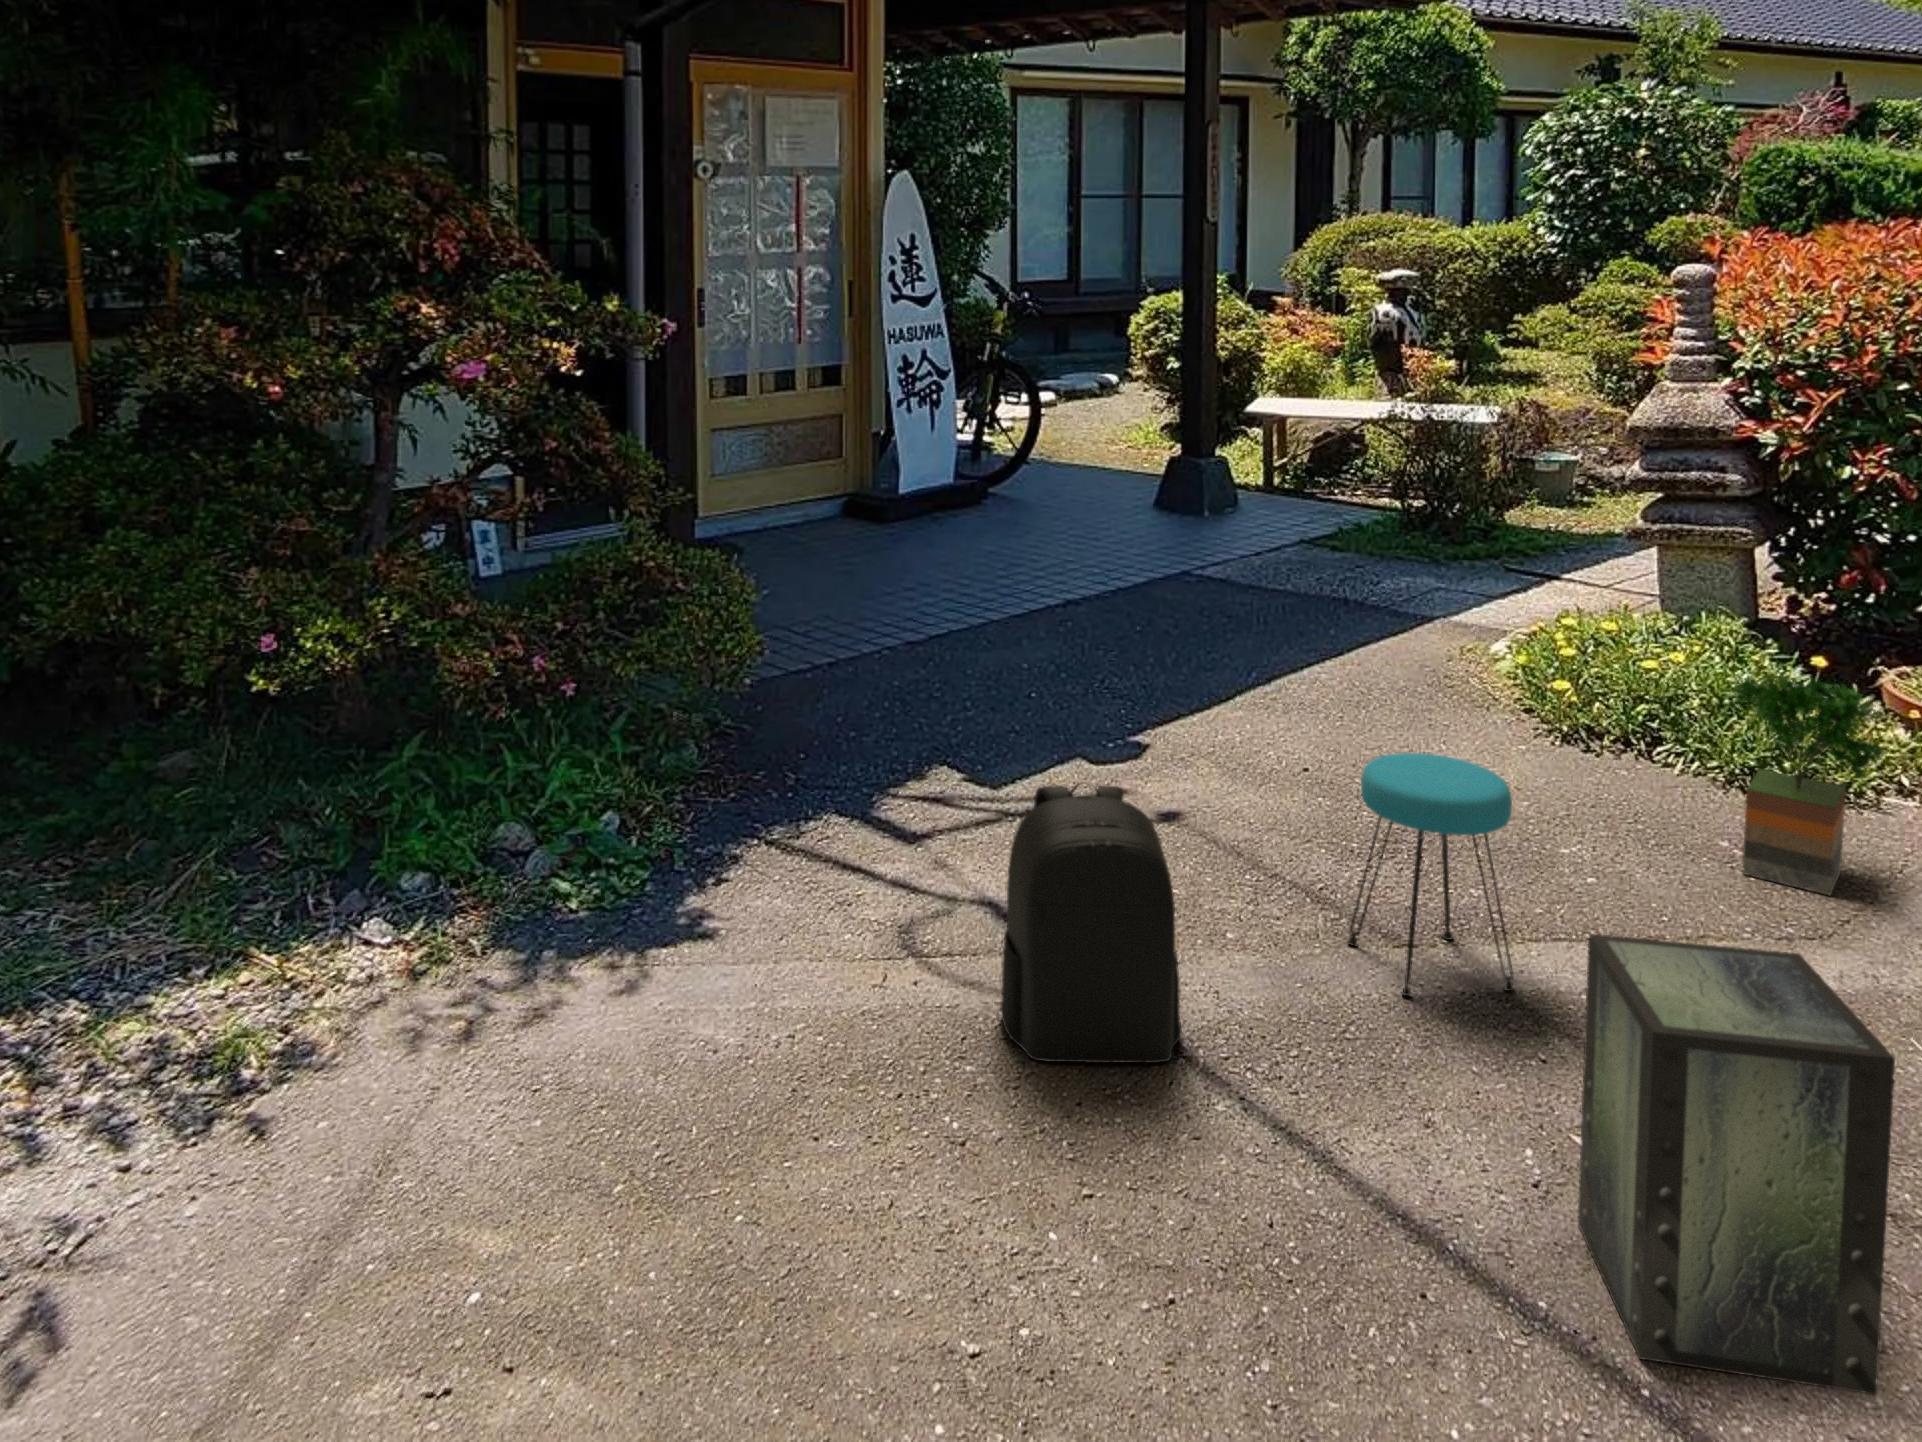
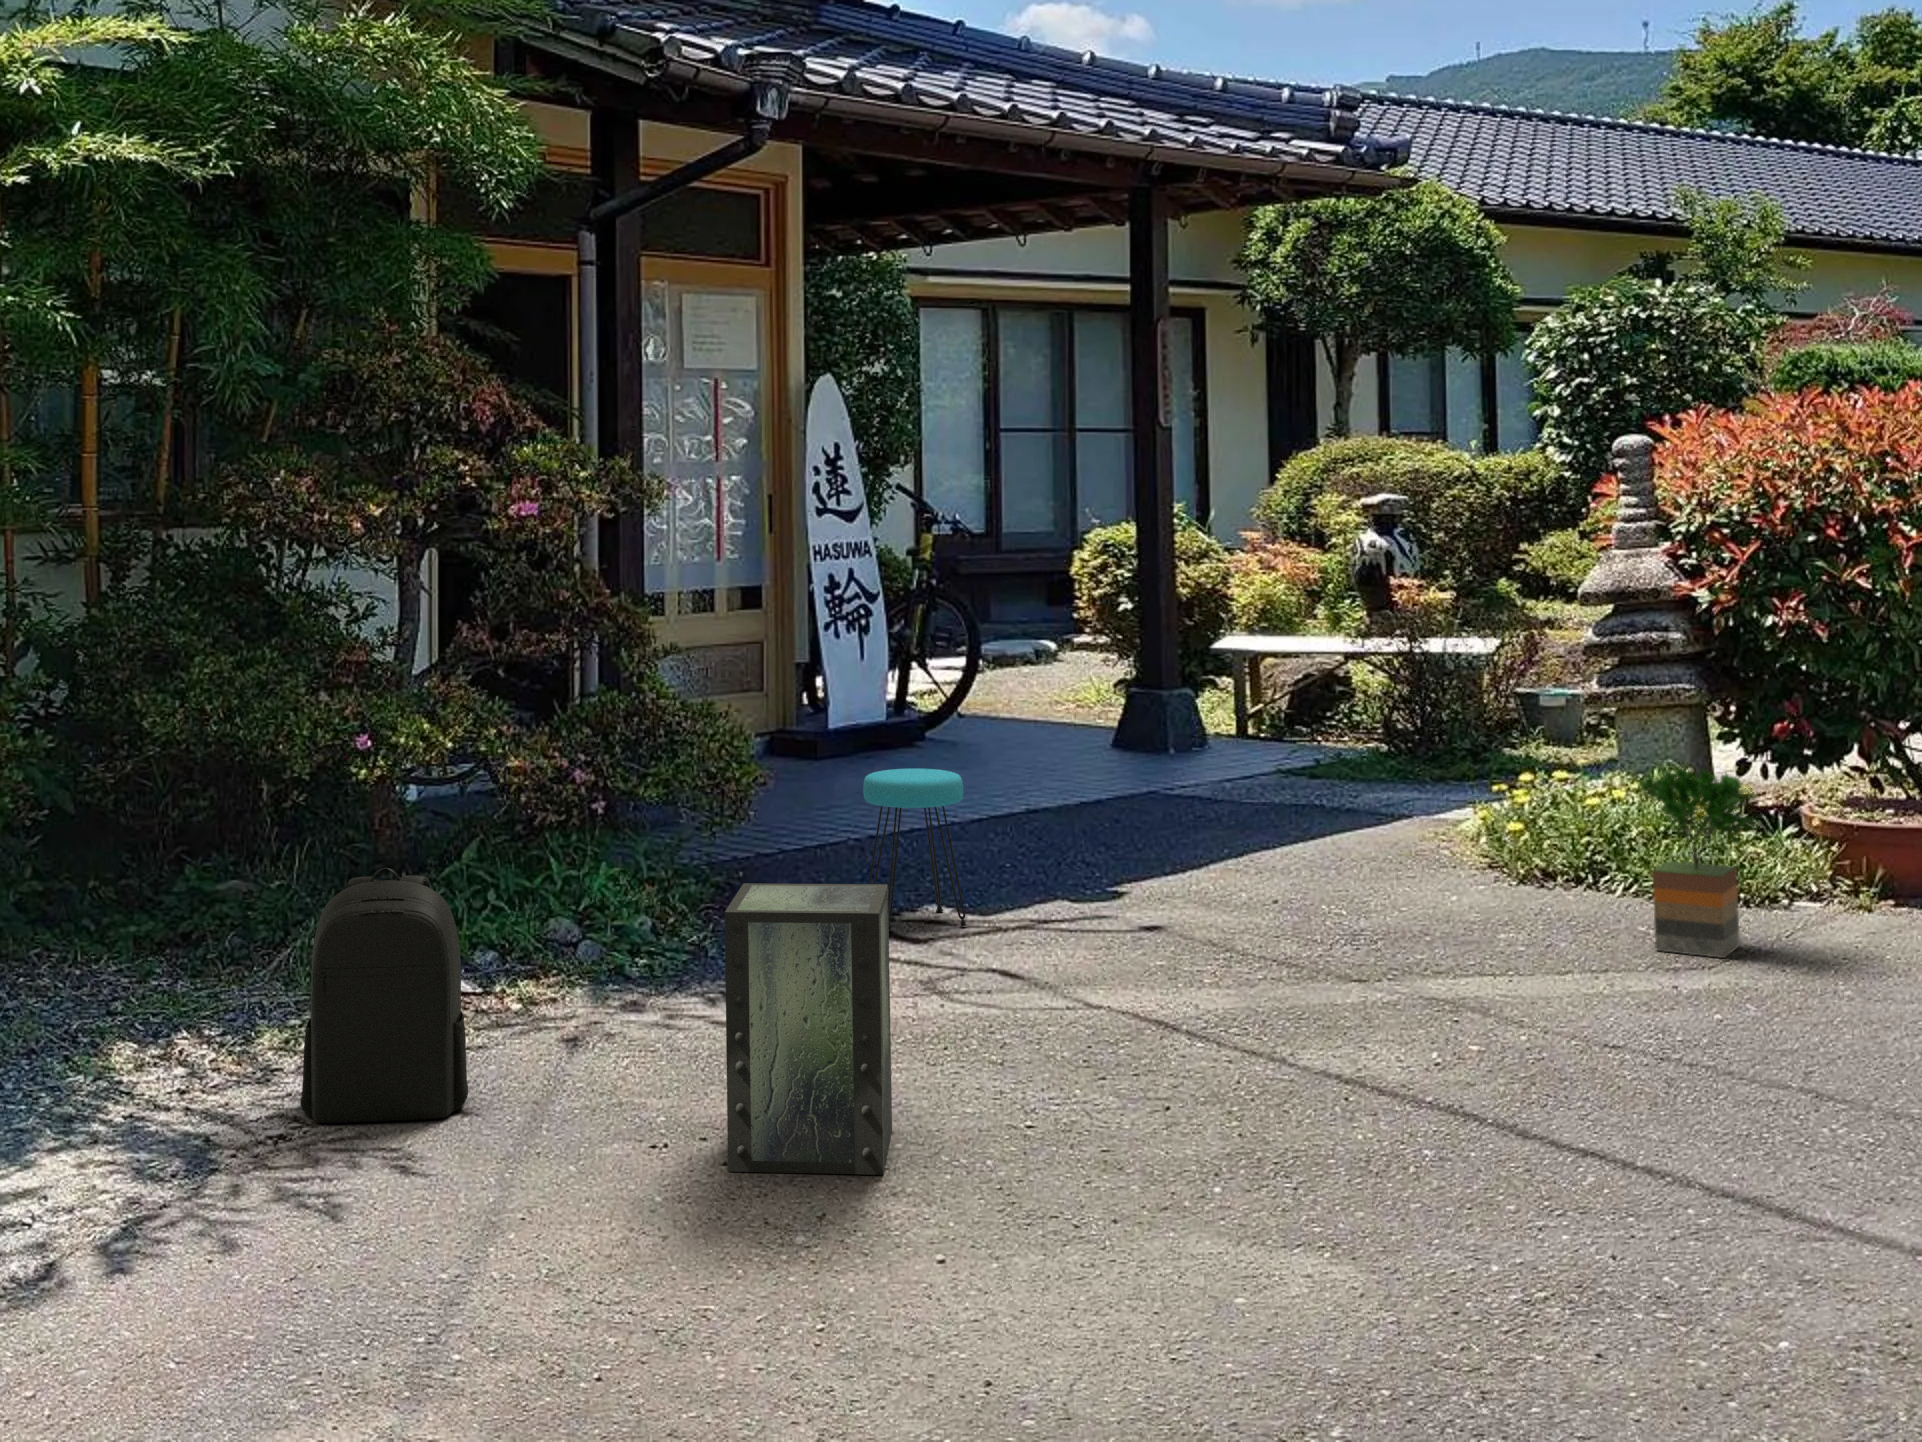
stool: present [1347,753,1515,996] -> present [863,769,967,930]
backpack: present [1000,783,1182,1063] -> present [301,868,468,1123]
storage box: present [1578,934,1895,1395] -> present [725,883,892,1175]

